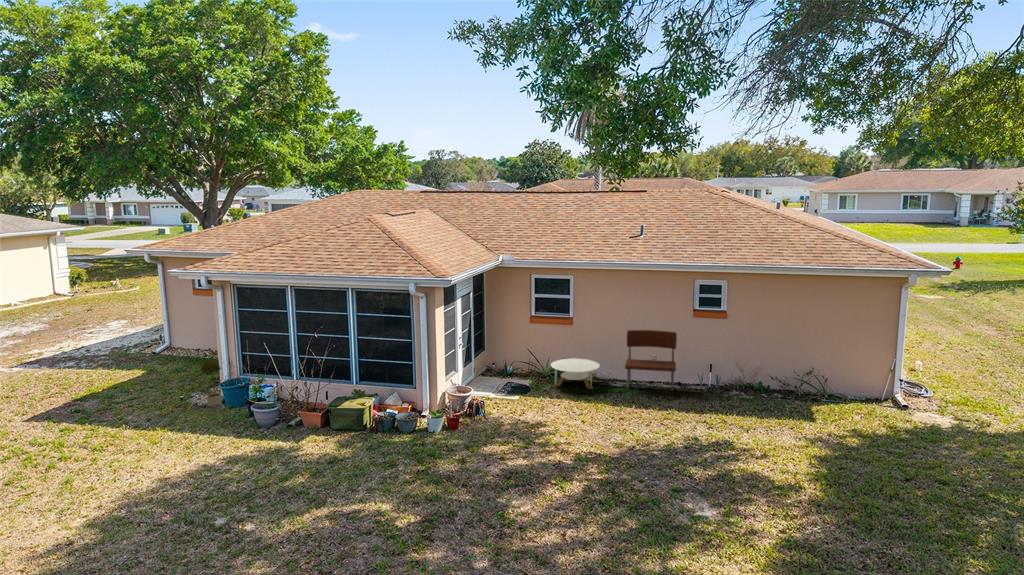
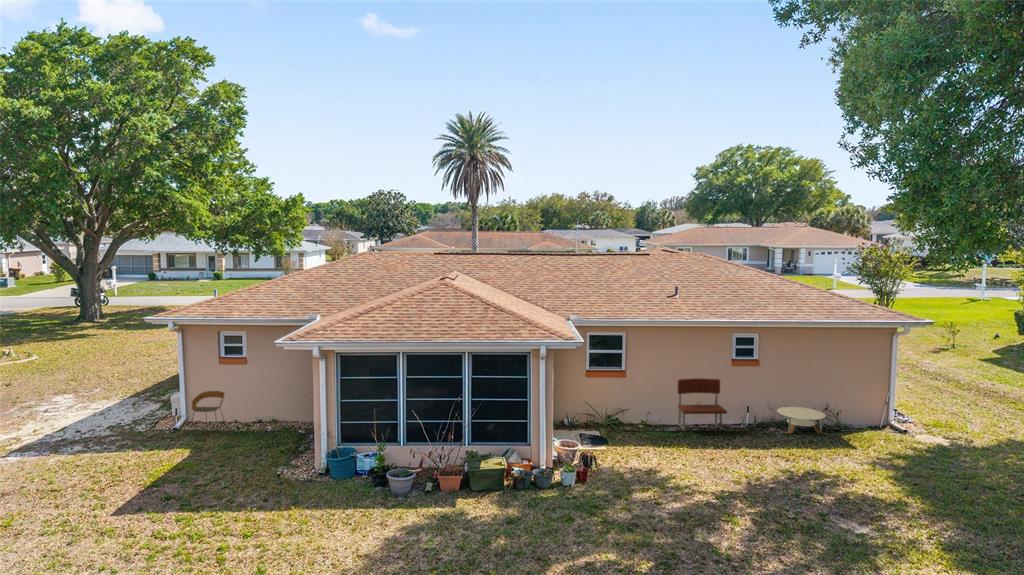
chair: none [166,320,201,358] -> present [191,391,225,431]
round table: present [551,358,600,389] -> present [777,407,826,434]
potted tree: present [201,360,222,406] -> none [301,434,323,483]

